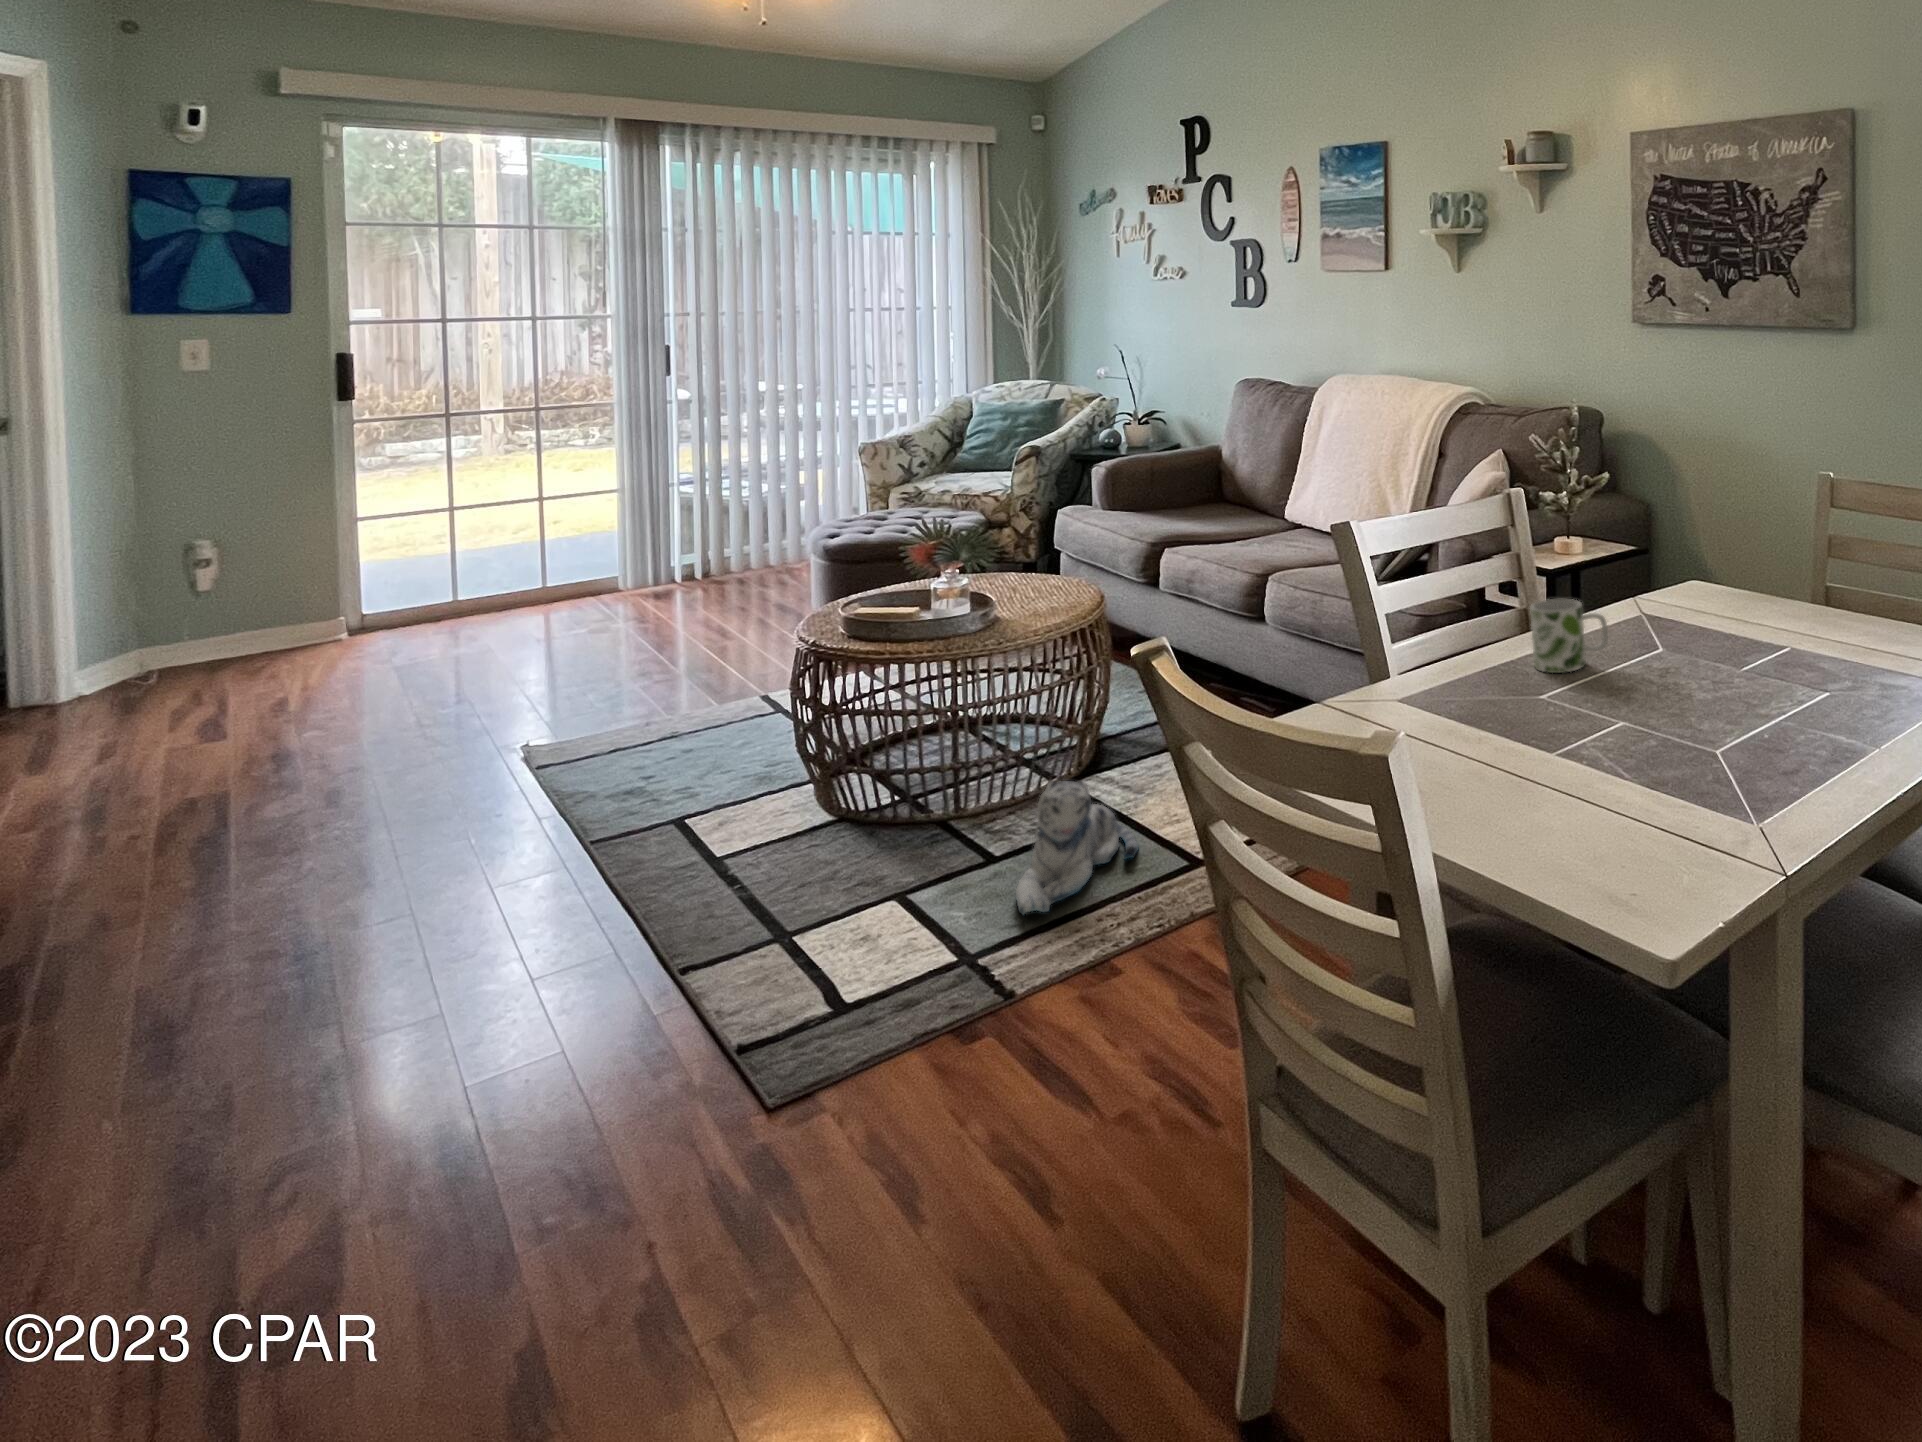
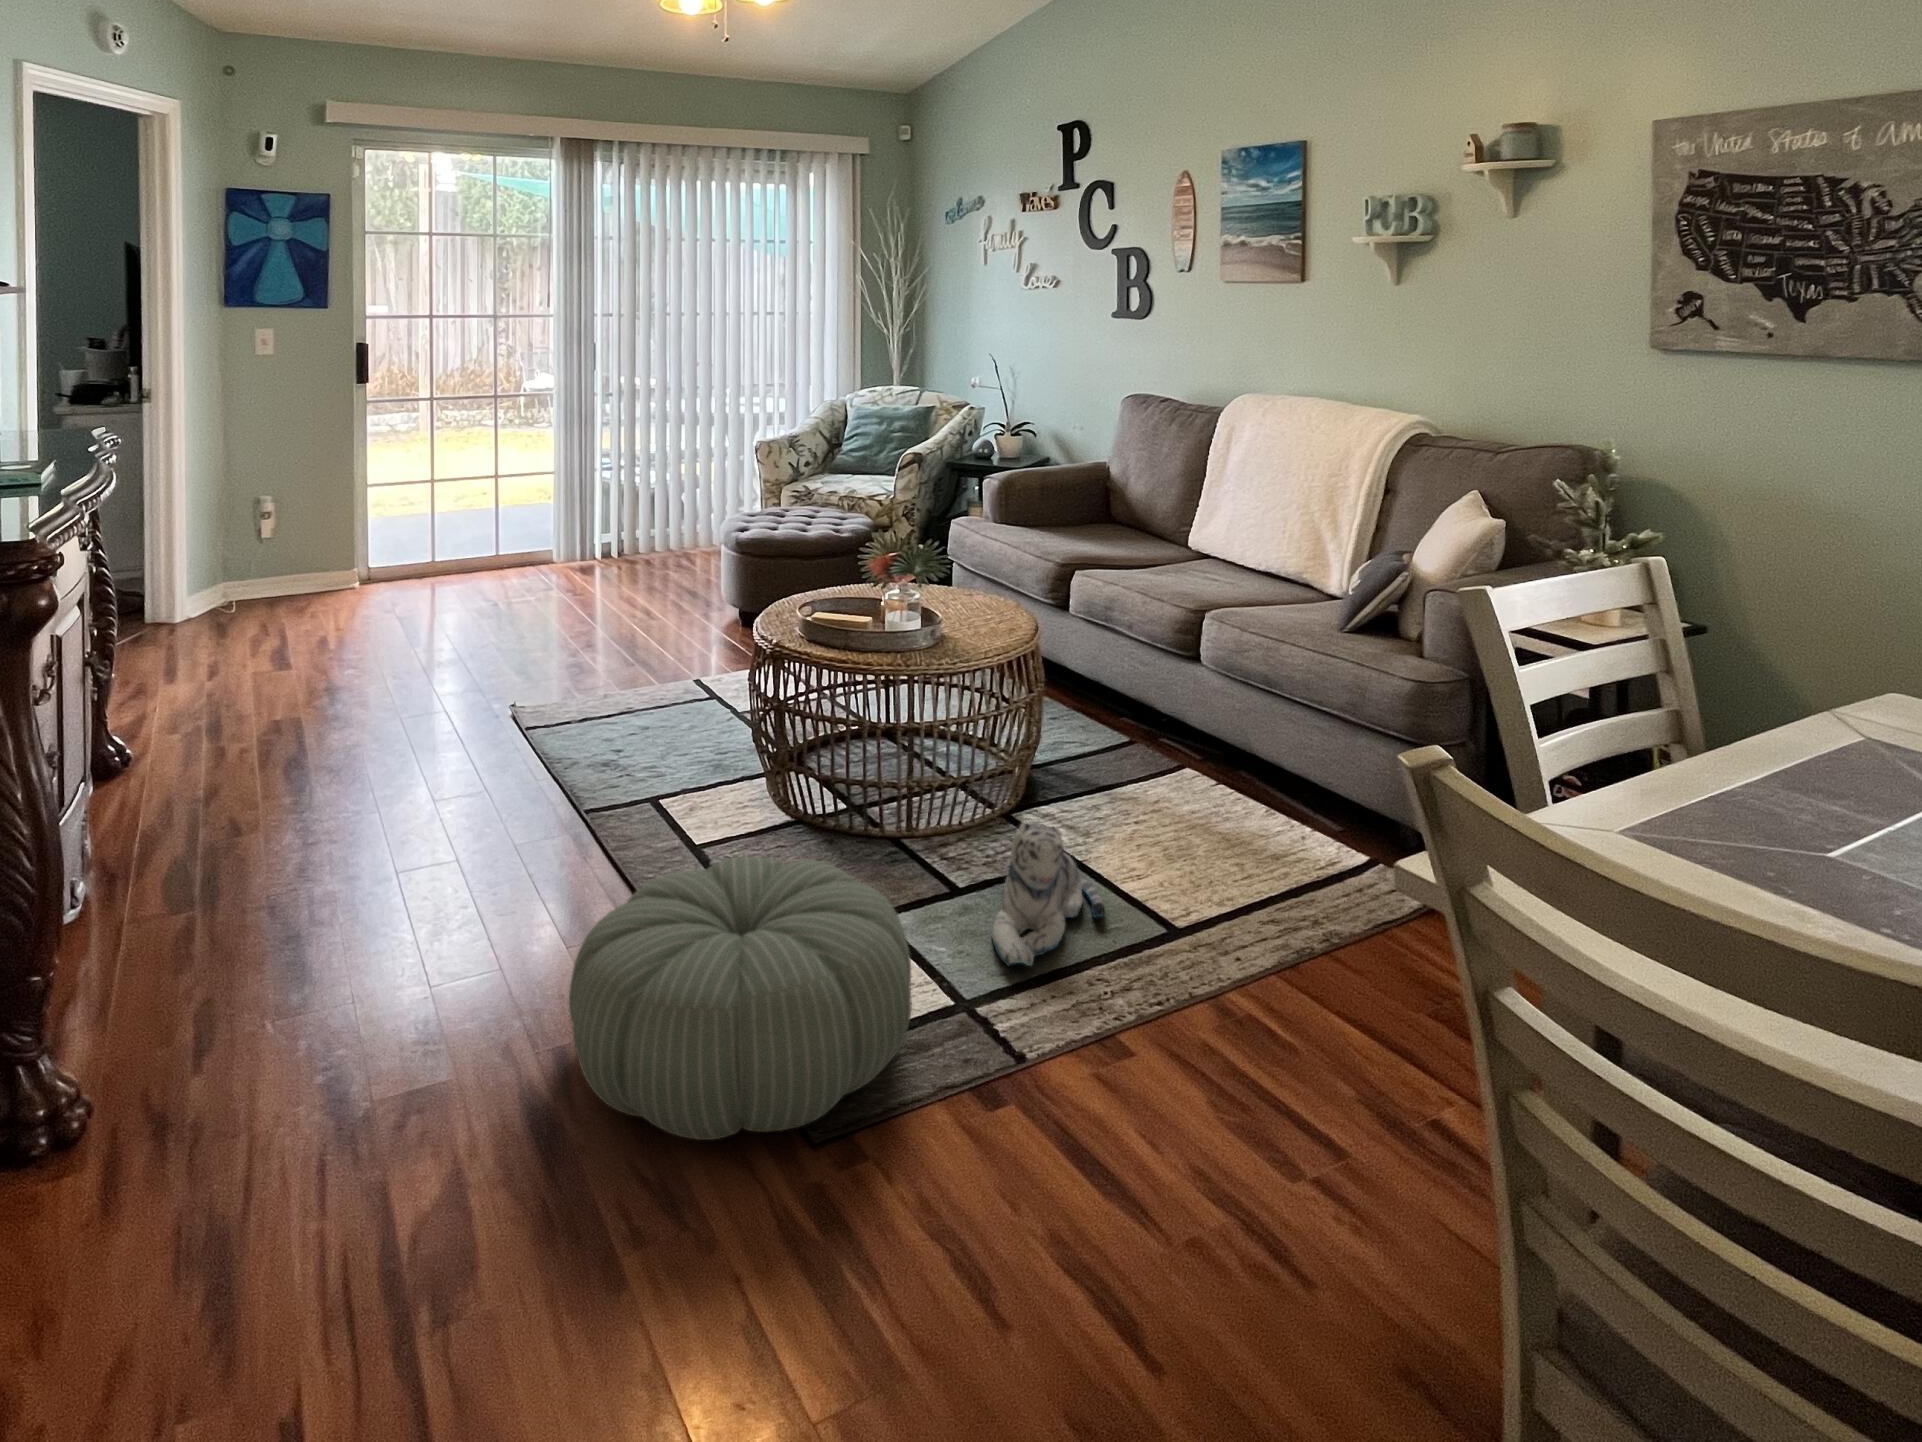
mug: present [1530,599,1608,673] -> none [1762,722,1890,827]
pouf: none [487,846,901,1134] -> present [569,857,912,1140]

